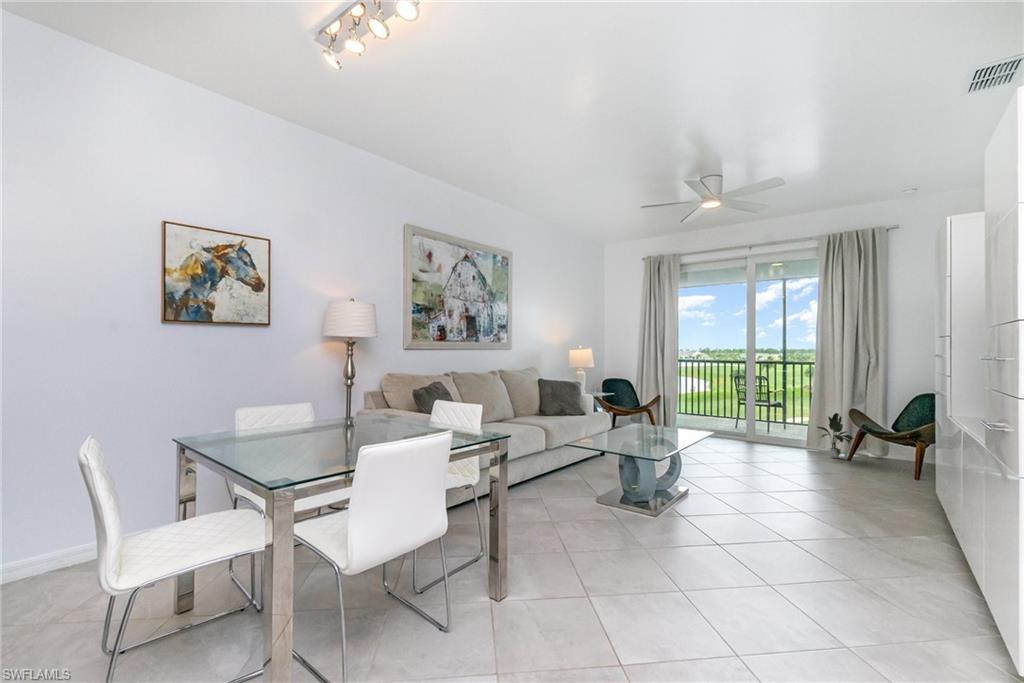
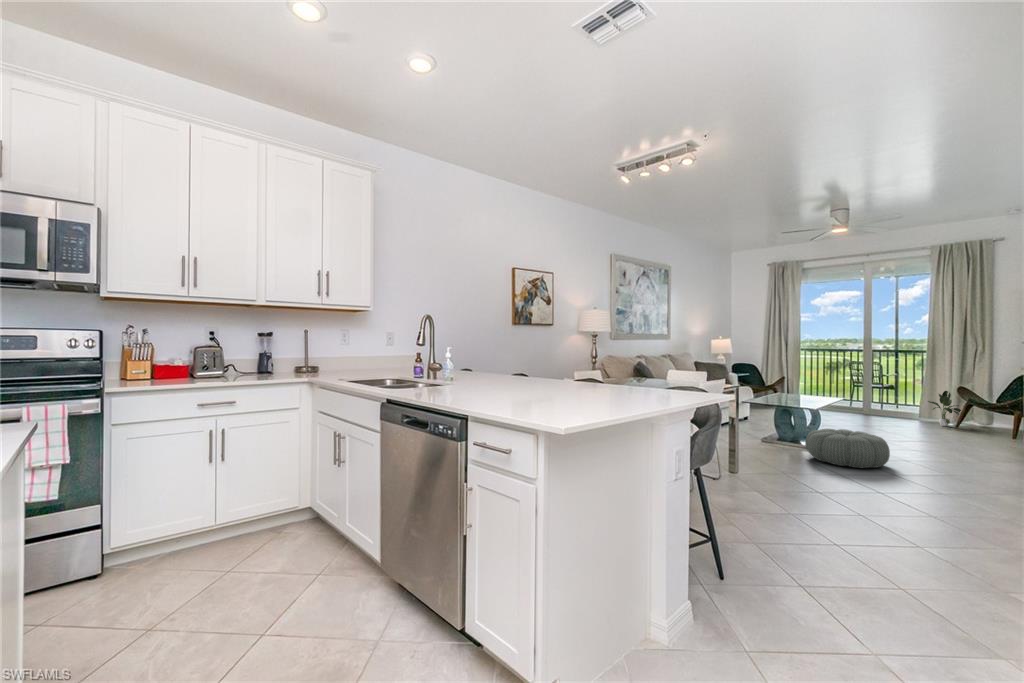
pouf: none [638,487,752,561] -> present [805,429,890,468]

